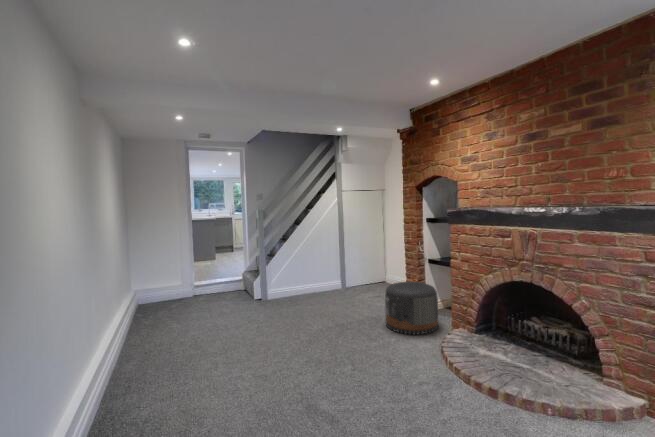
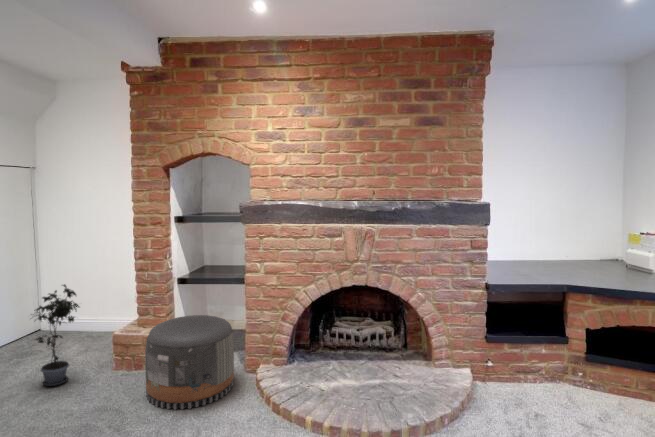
potted plant: none [352,254,374,305] -> present [34,284,79,386]

